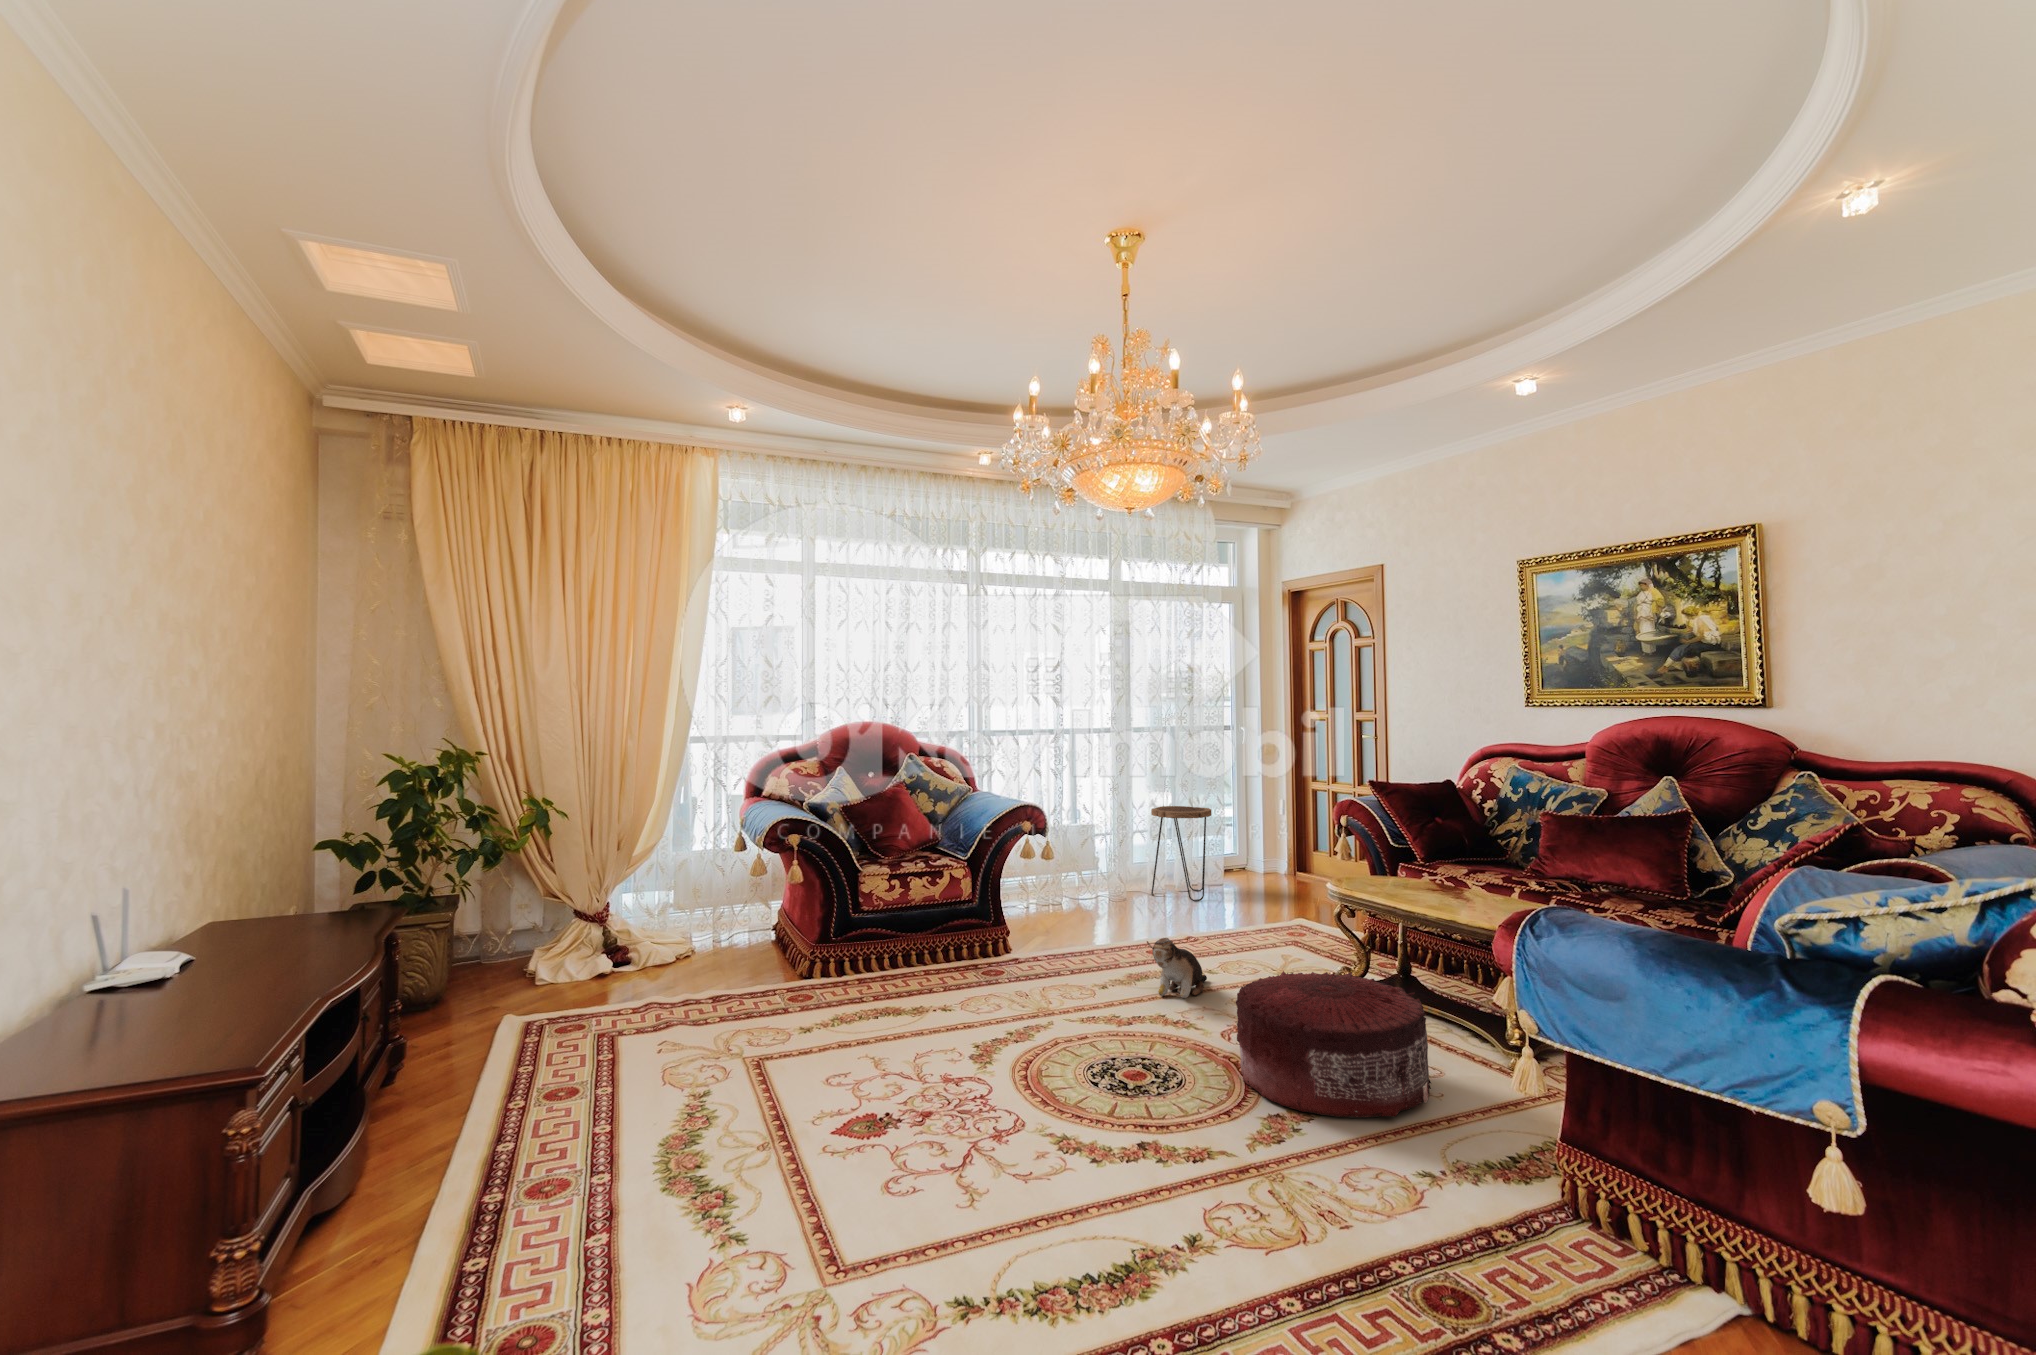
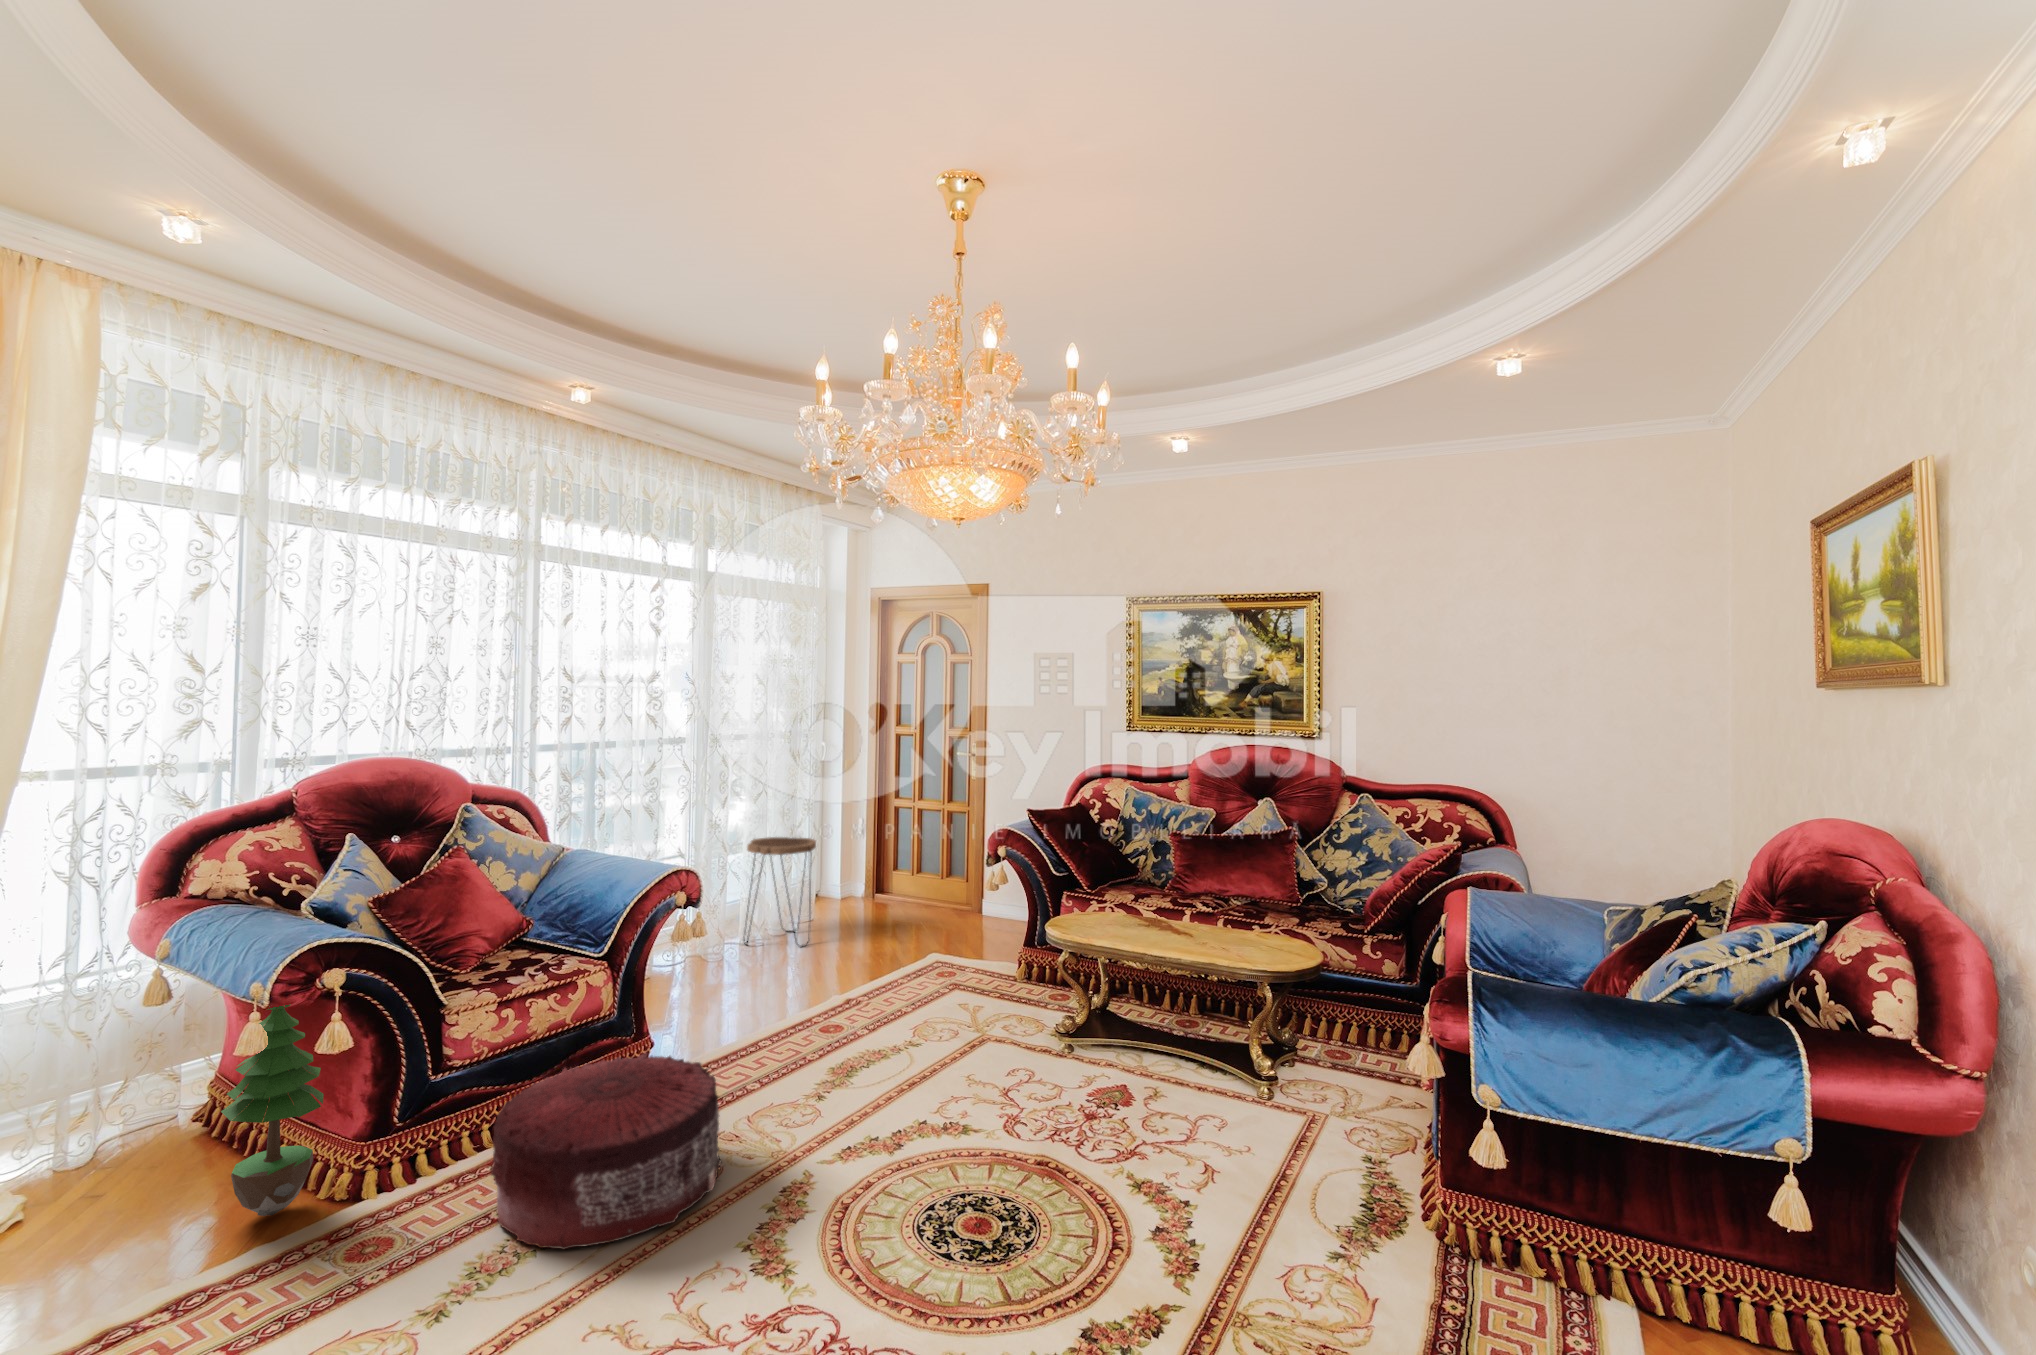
potted tree: none [747,842,796,977] -> present [221,1004,324,1216]
plush toy: present [1147,938,1207,998] -> none [886,1024,933,1093]
pouf: present [1236,971,1431,1117] -> present [491,1053,721,1250]

